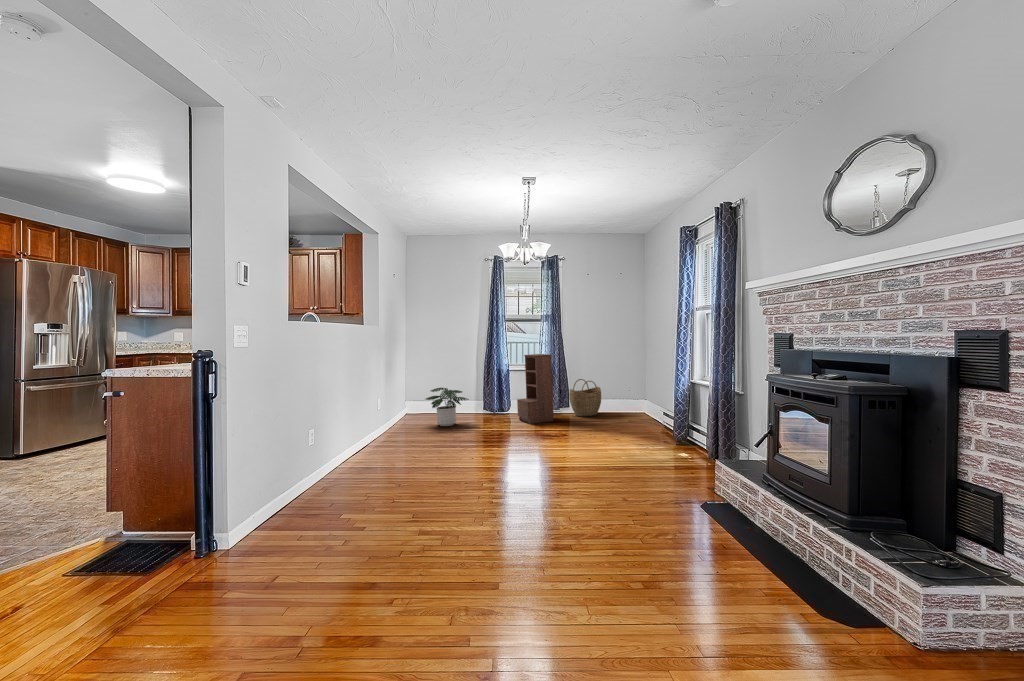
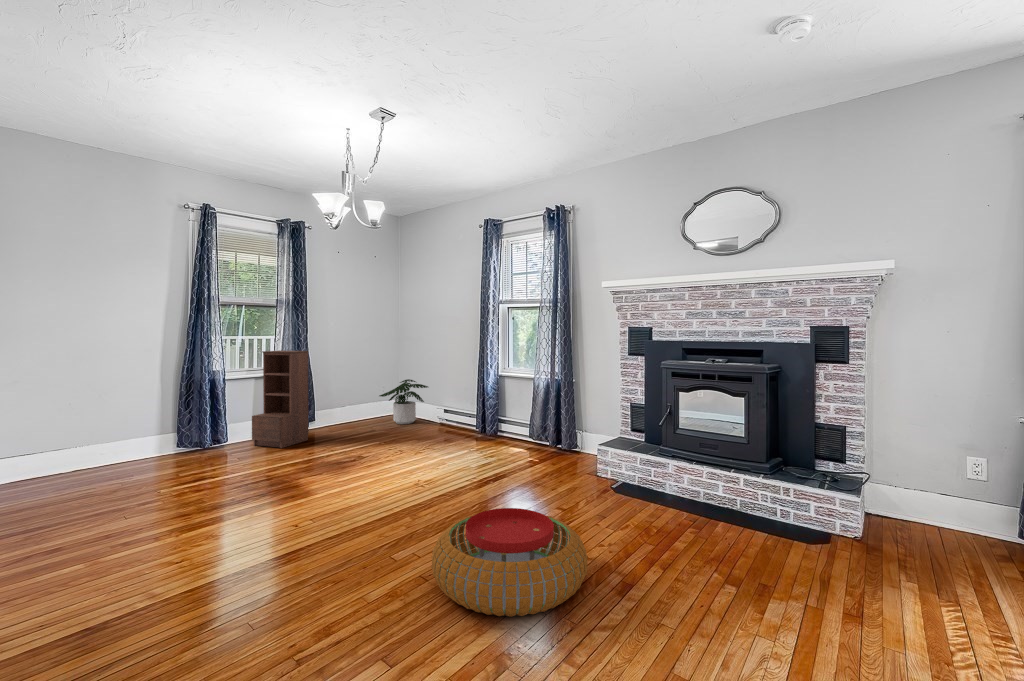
woven basket: present [569,379,601,417] -> none [318,383,359,431]
potted plant: present [426,388,469,426] -> present [379,379,428,424]
pouf: none [440,483,555,559] -> present [432,508,587,617]

